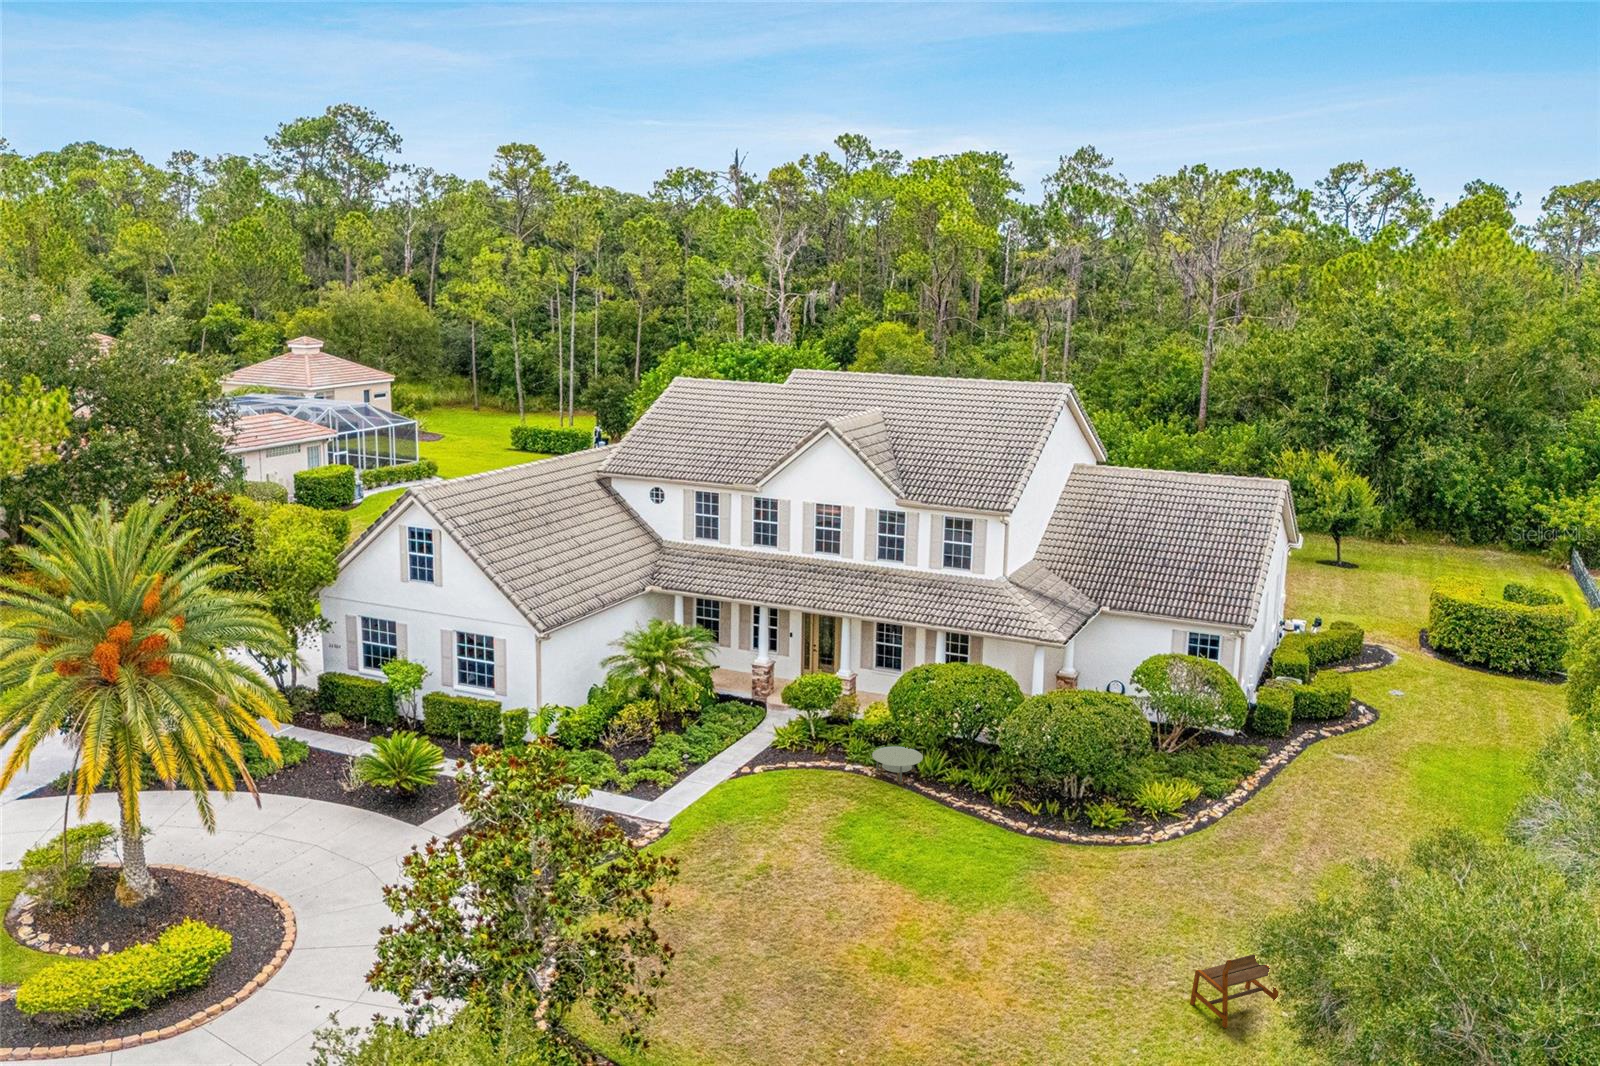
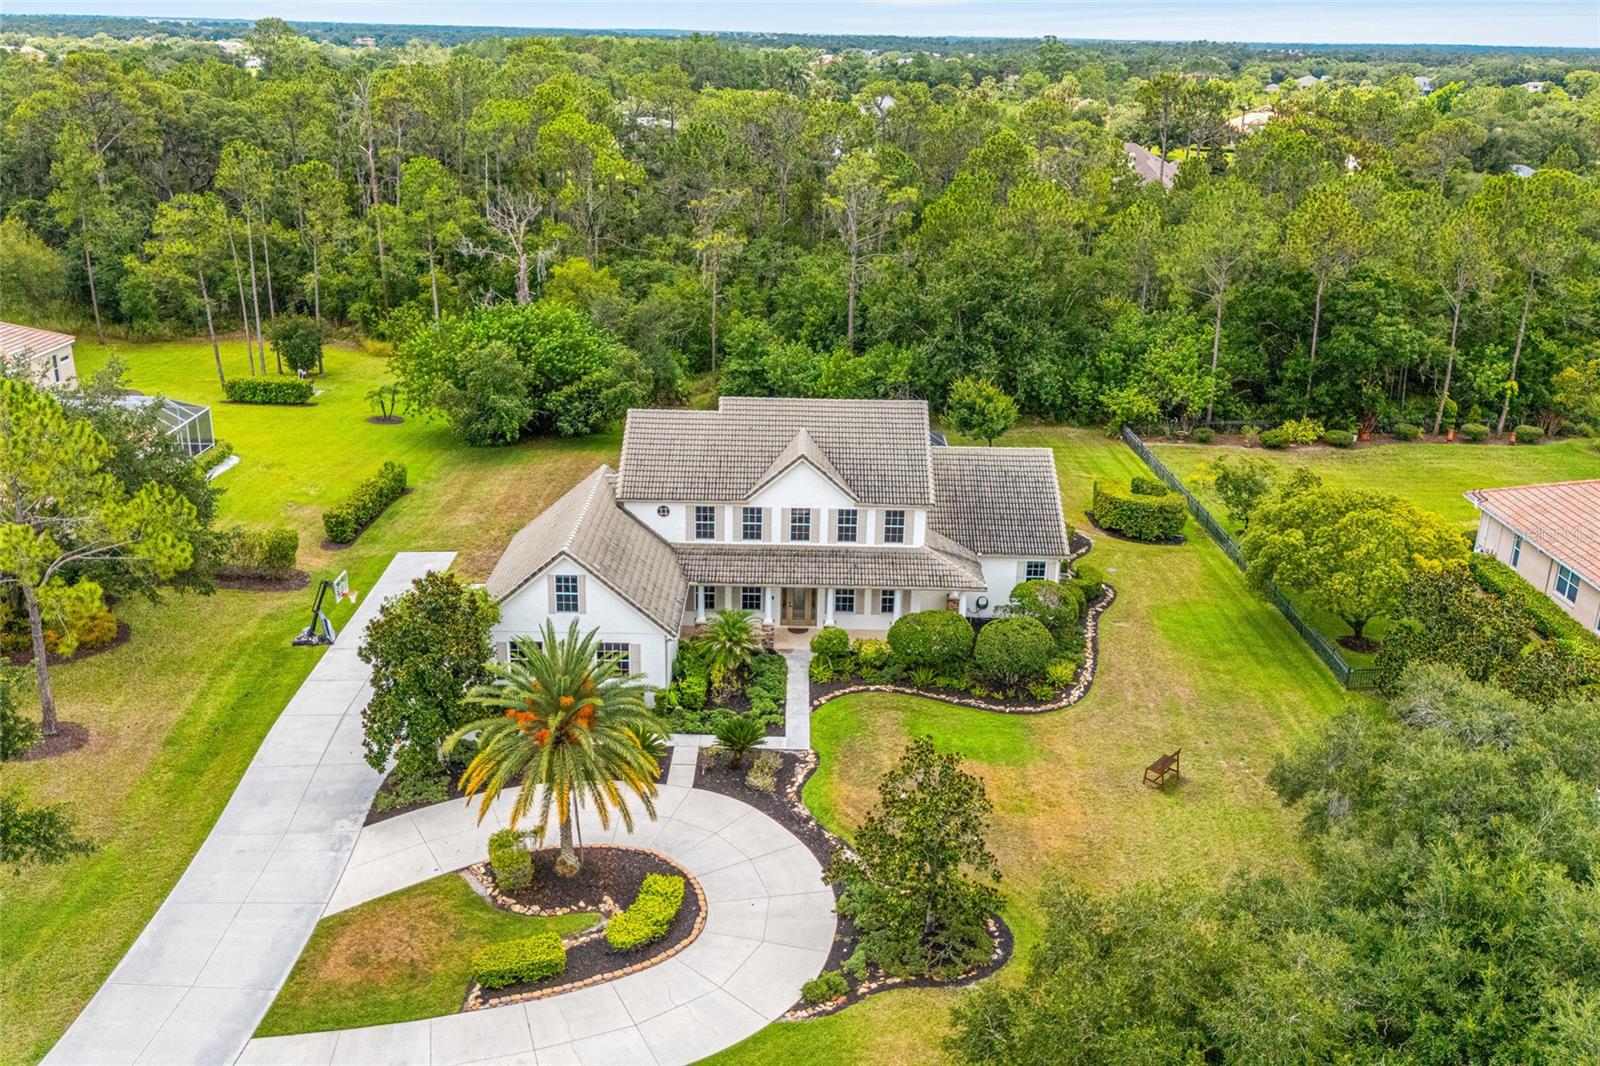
round table: present [872,746,923,785] -> none [893,671,925,695]

